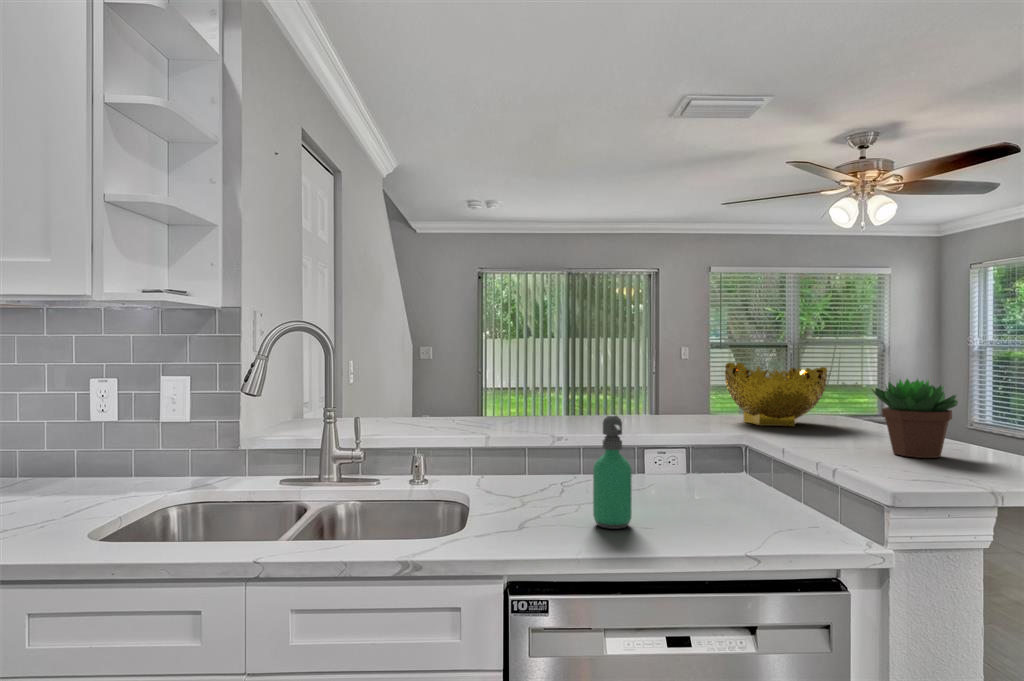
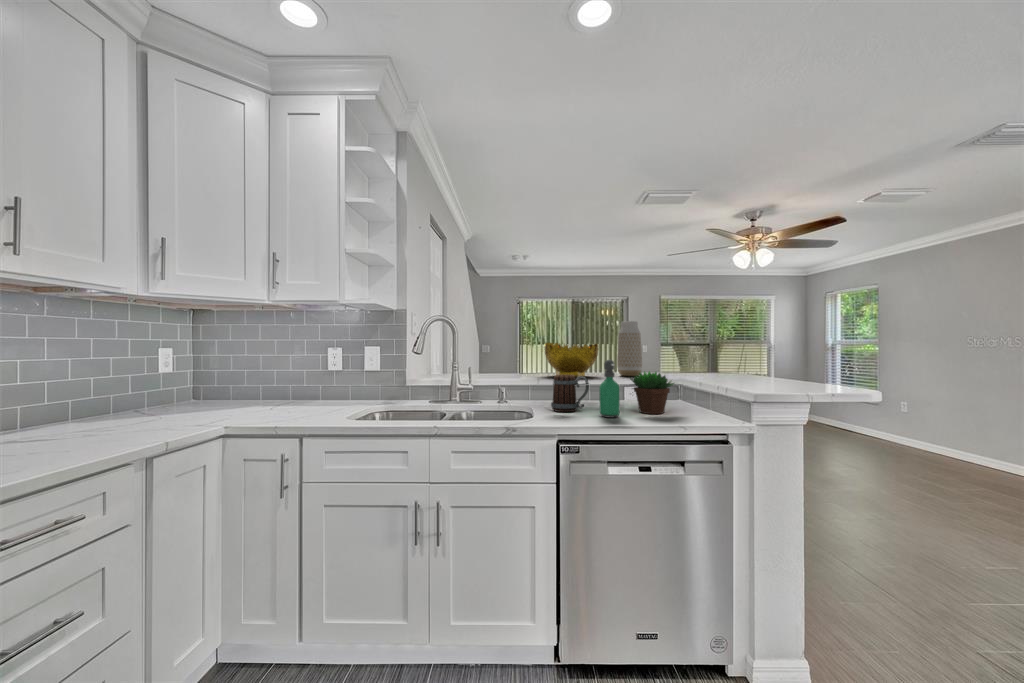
vase: none [634,326,677,424] -> present [617,321,642,376]
decorative bowl: present [725,363,827,426] -> present [545,343,598,377]
succulent plant: present [872,379,958,458] -> present [630,371,674,414]
mug: none [505,436,576,511] -> present [551,375,589,412]

